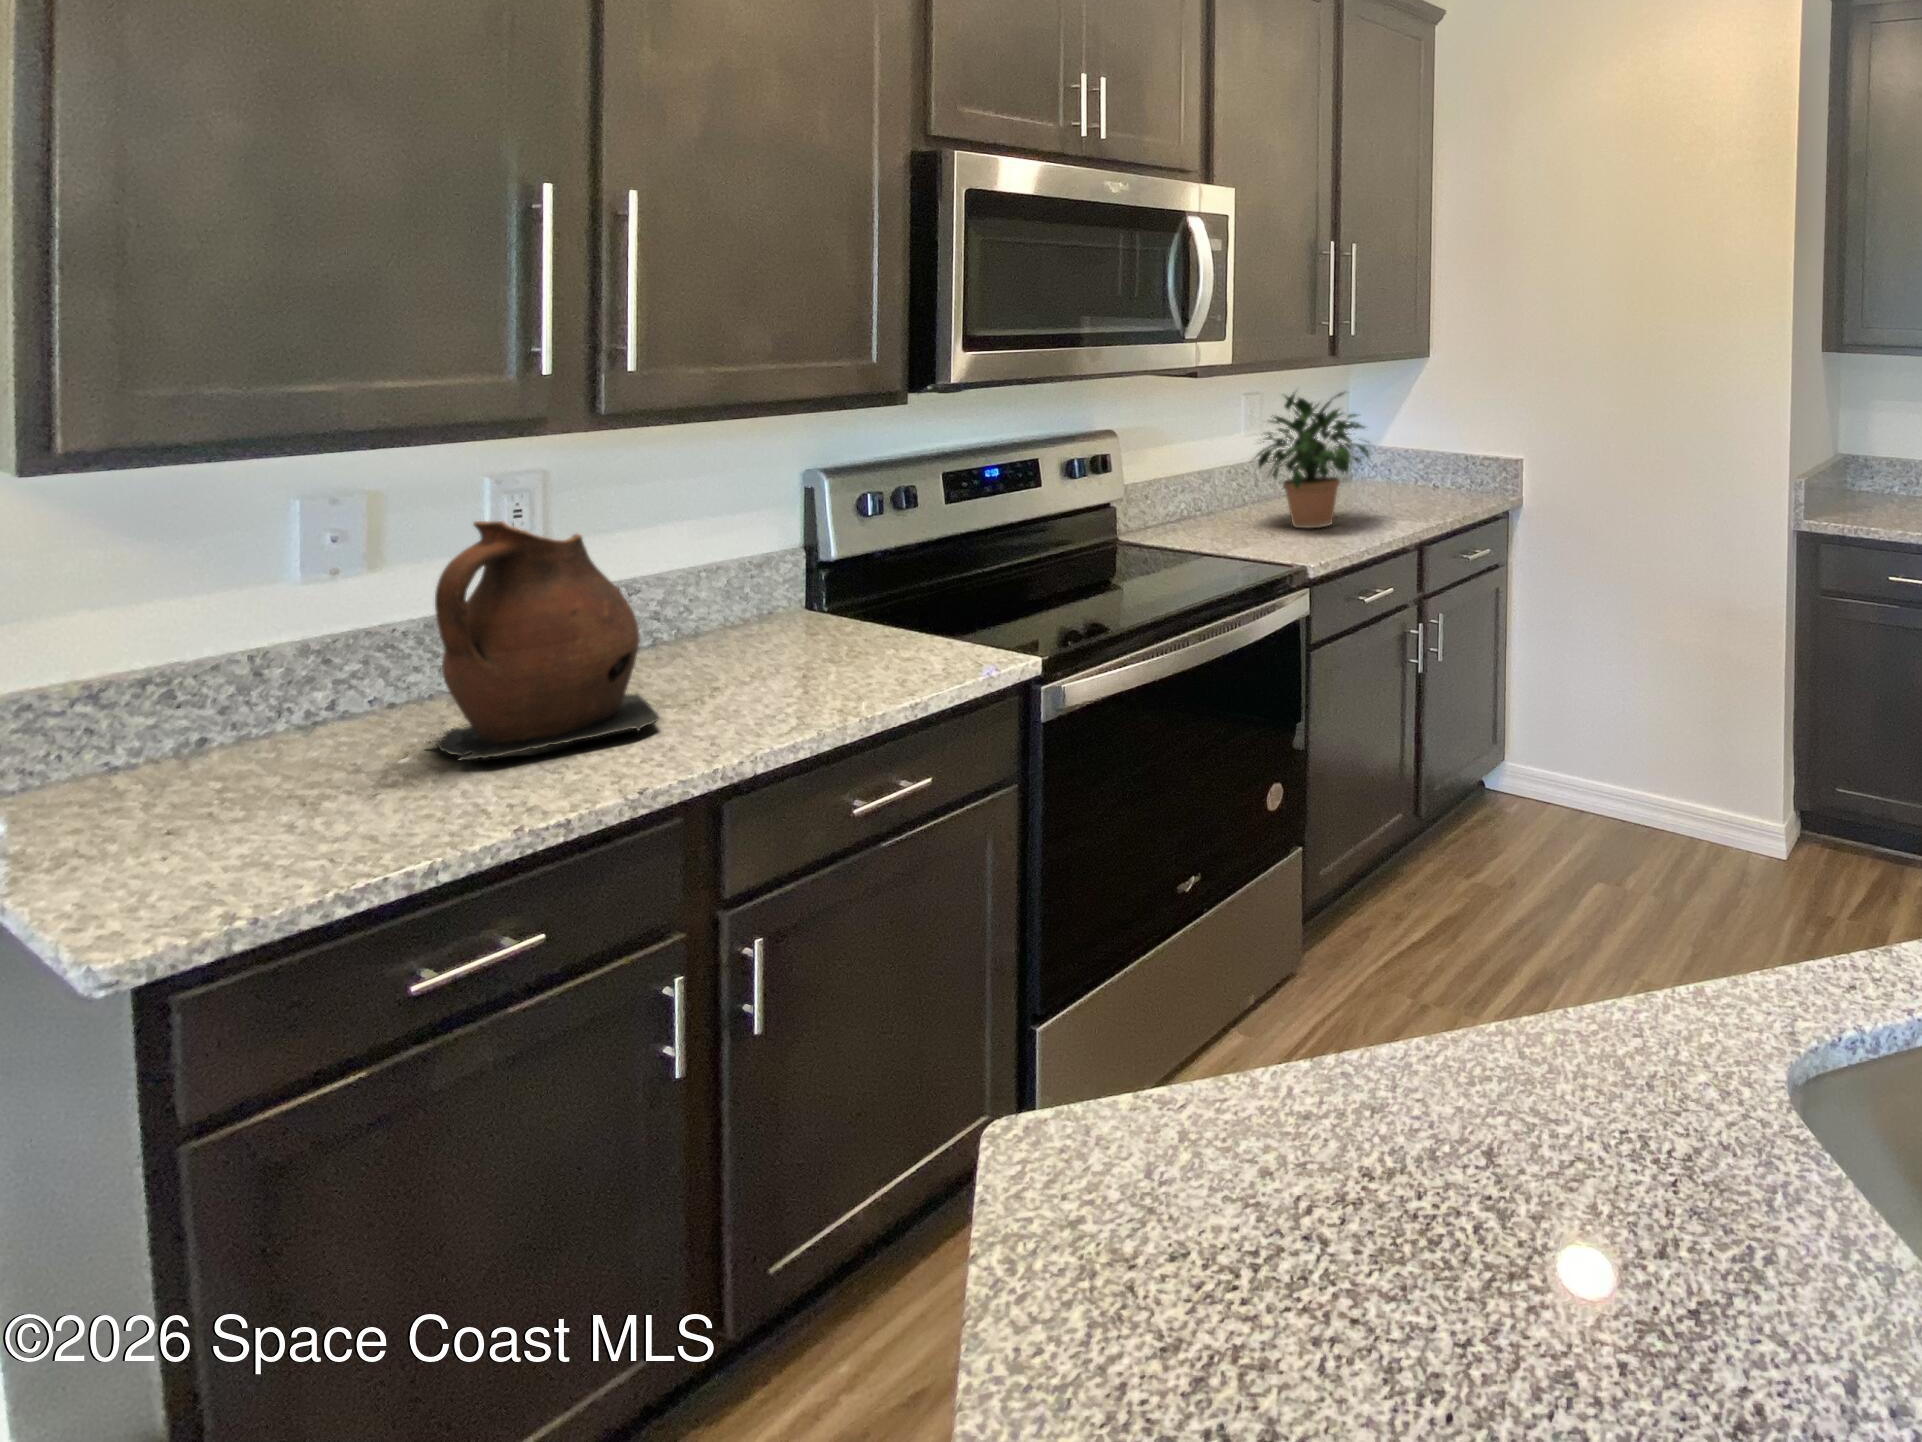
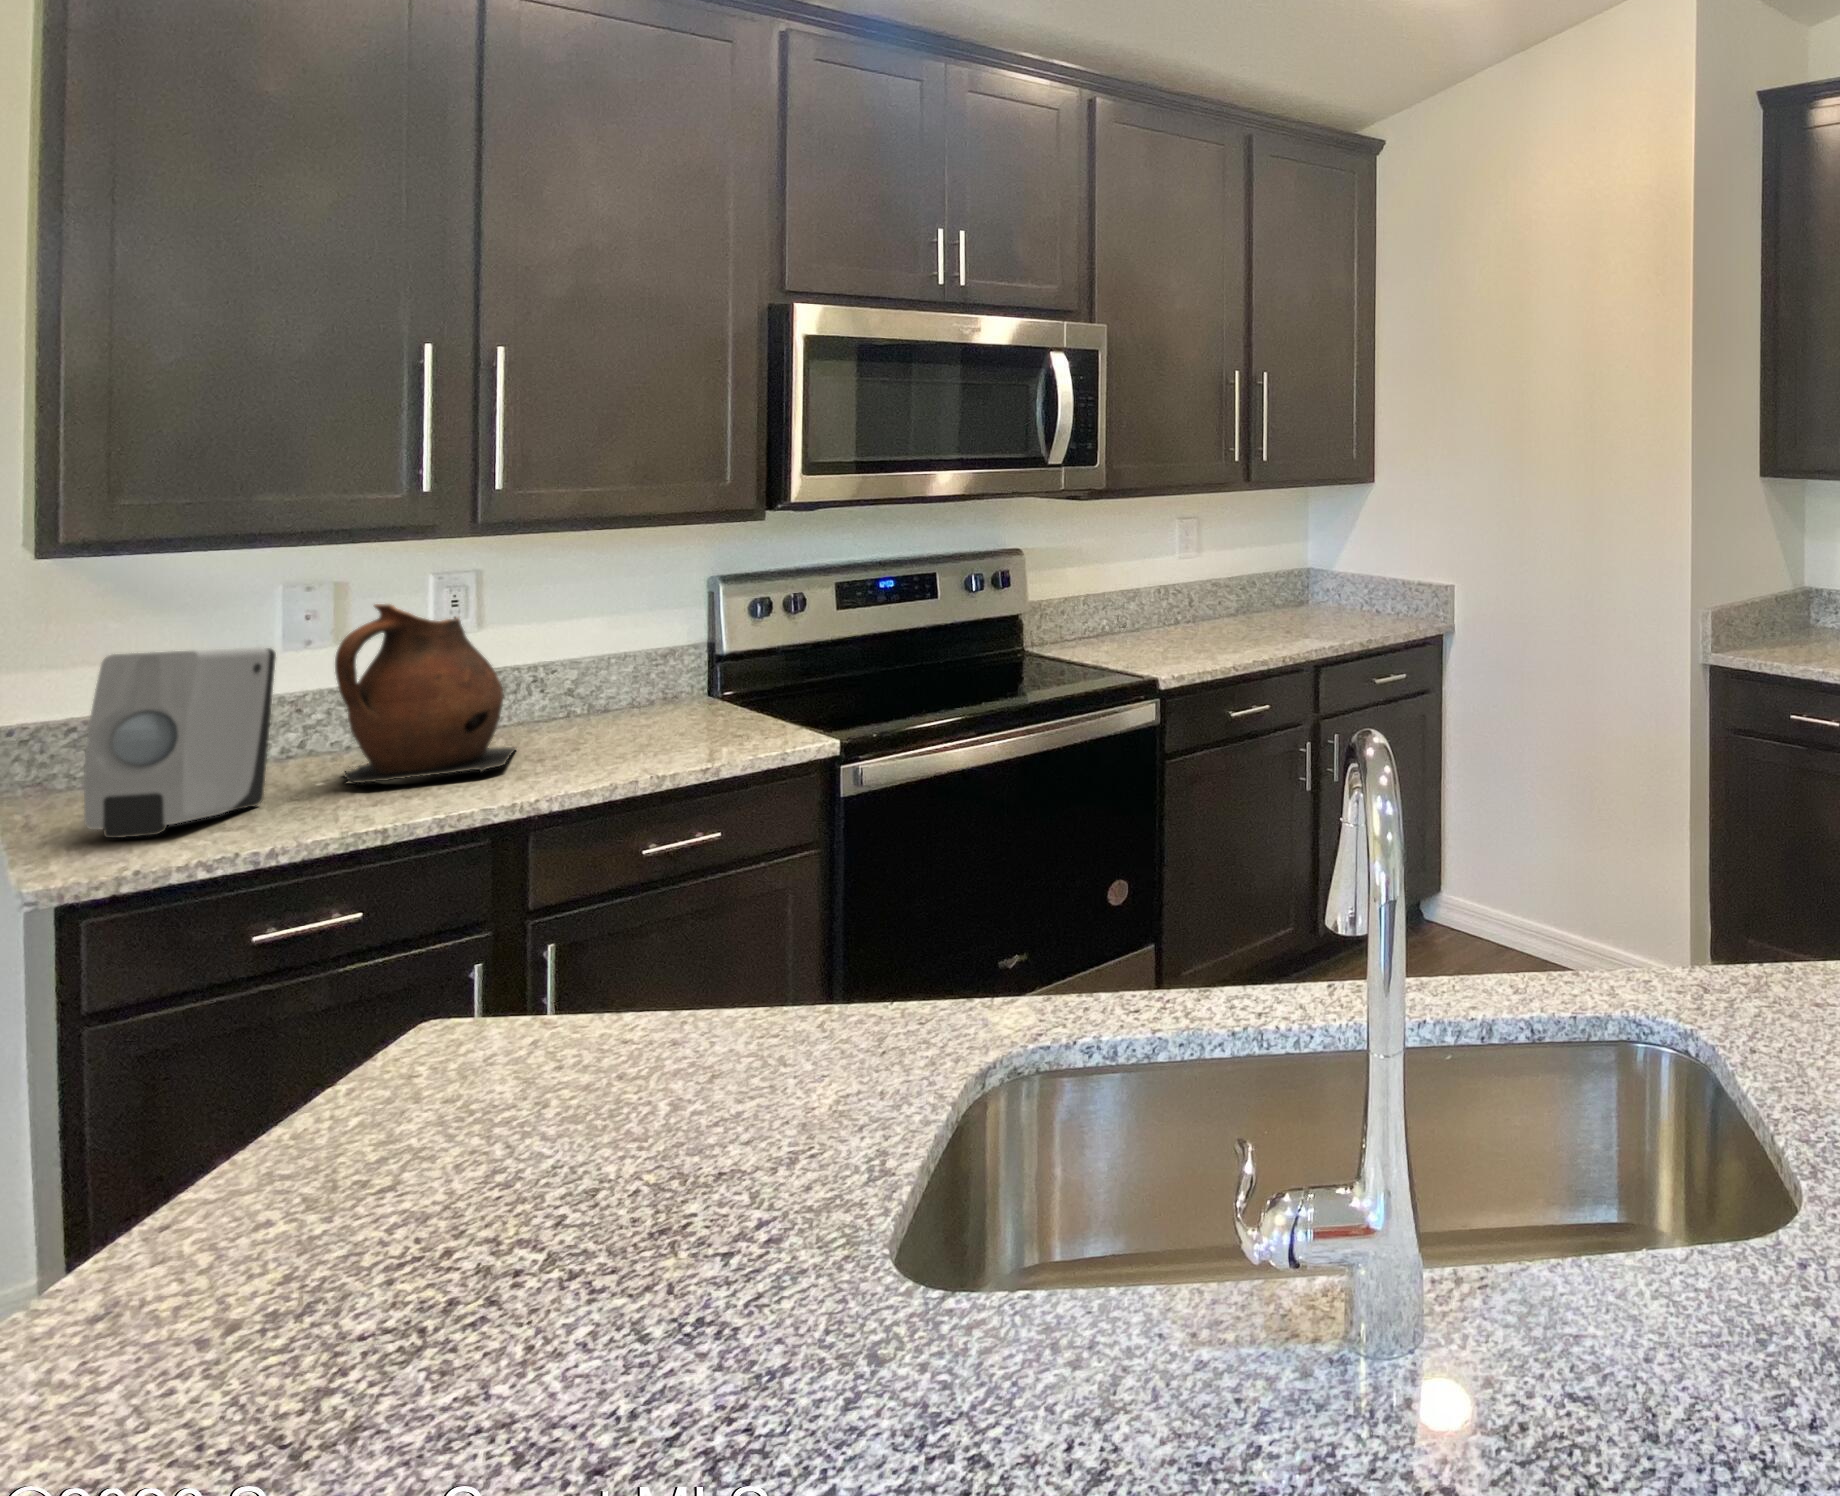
potted plant: present [1257,392,1369,528] -> none [1154,513,1284,646]
soap dispenser: none [123,587,362,871] -> present [84,647,276,838]

